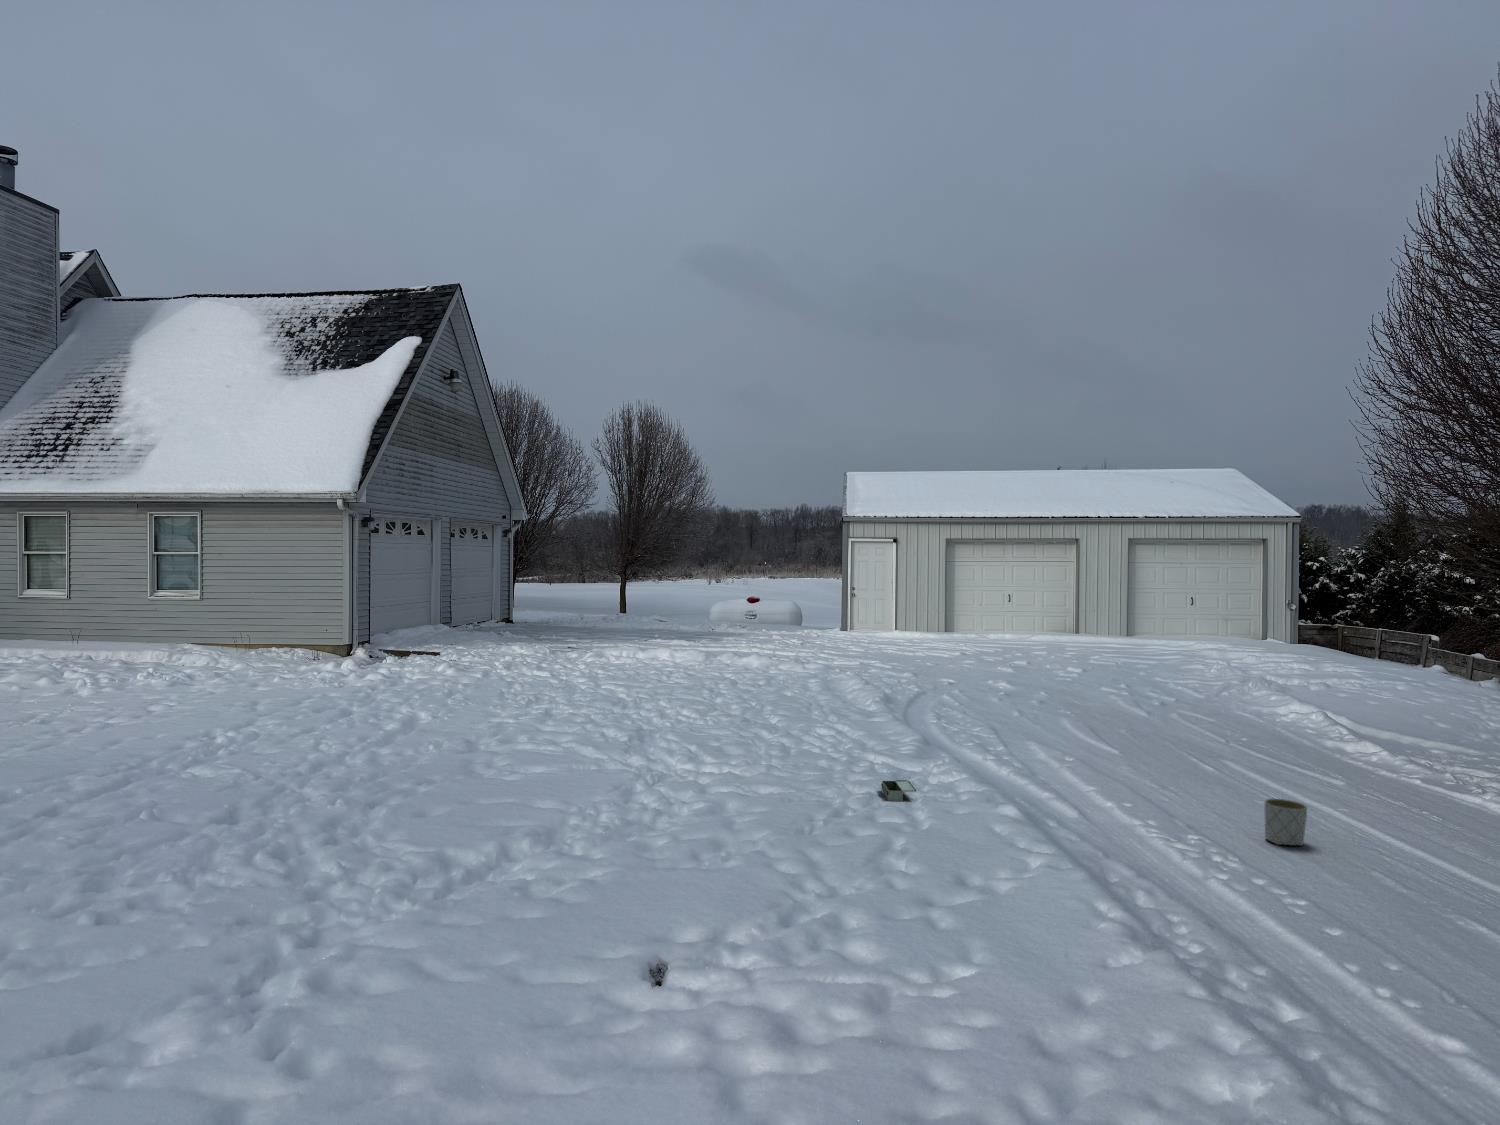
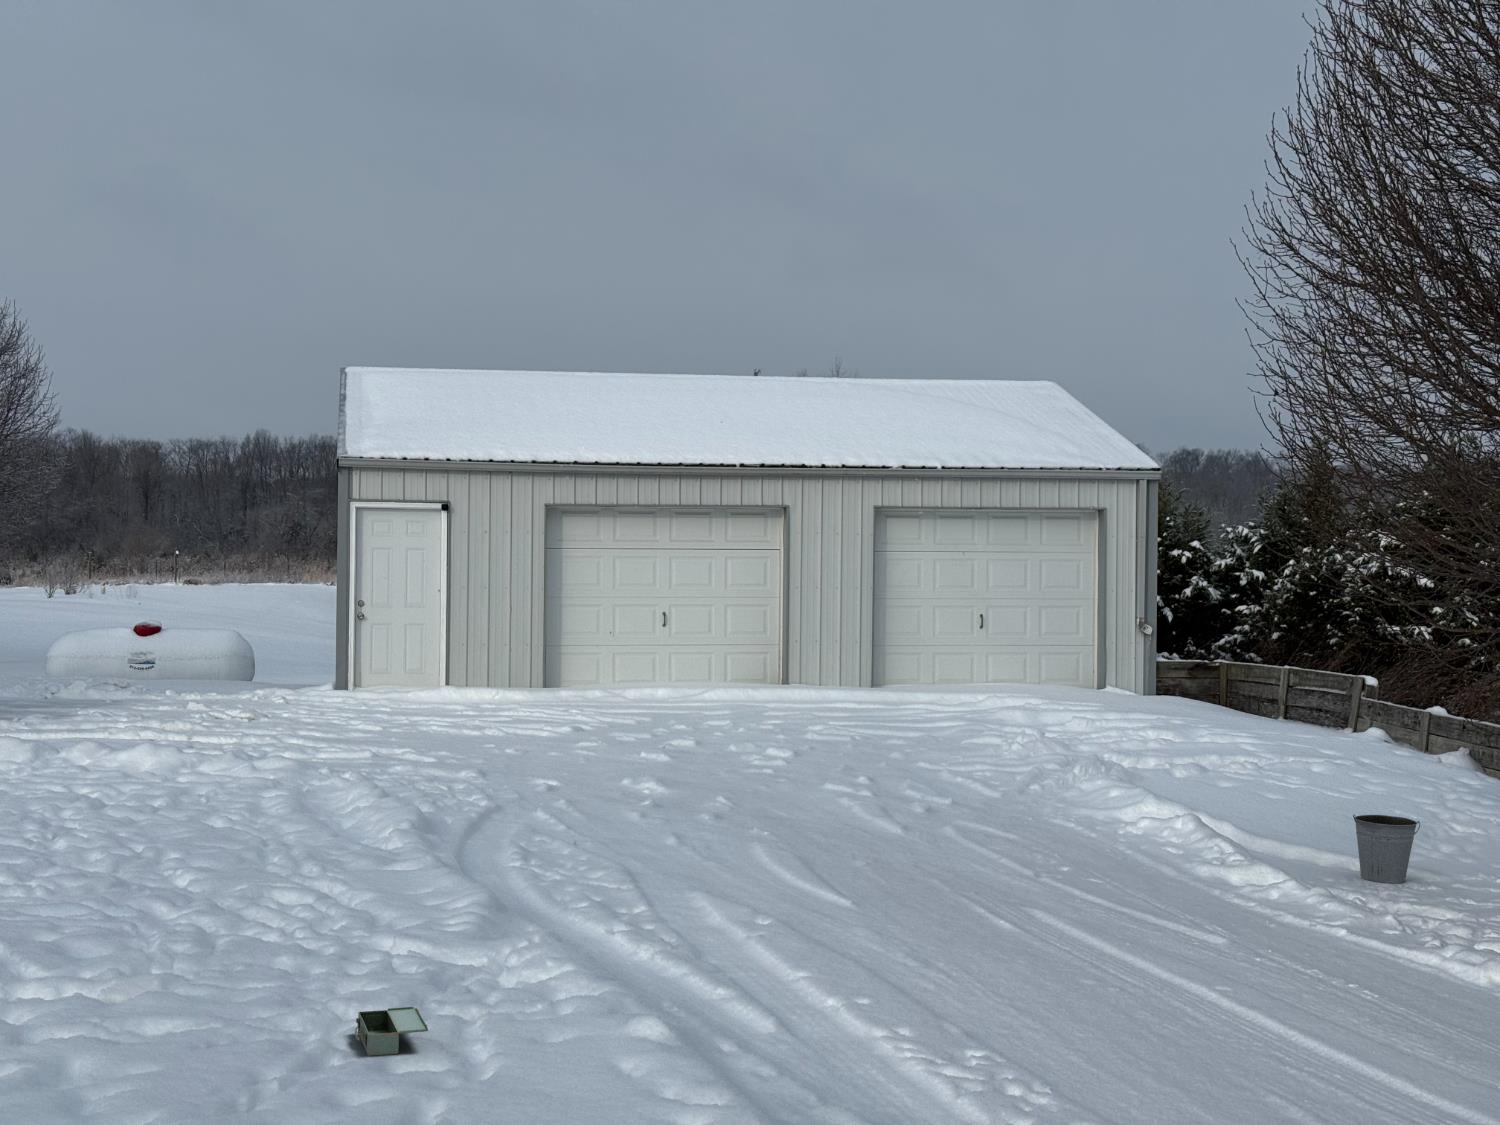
bucket: none [1425,714,1471,755] -> present [1353,815,1420,883]
planter: present [1265,799,1307,846] -> none [1092,998,1165,1089]

